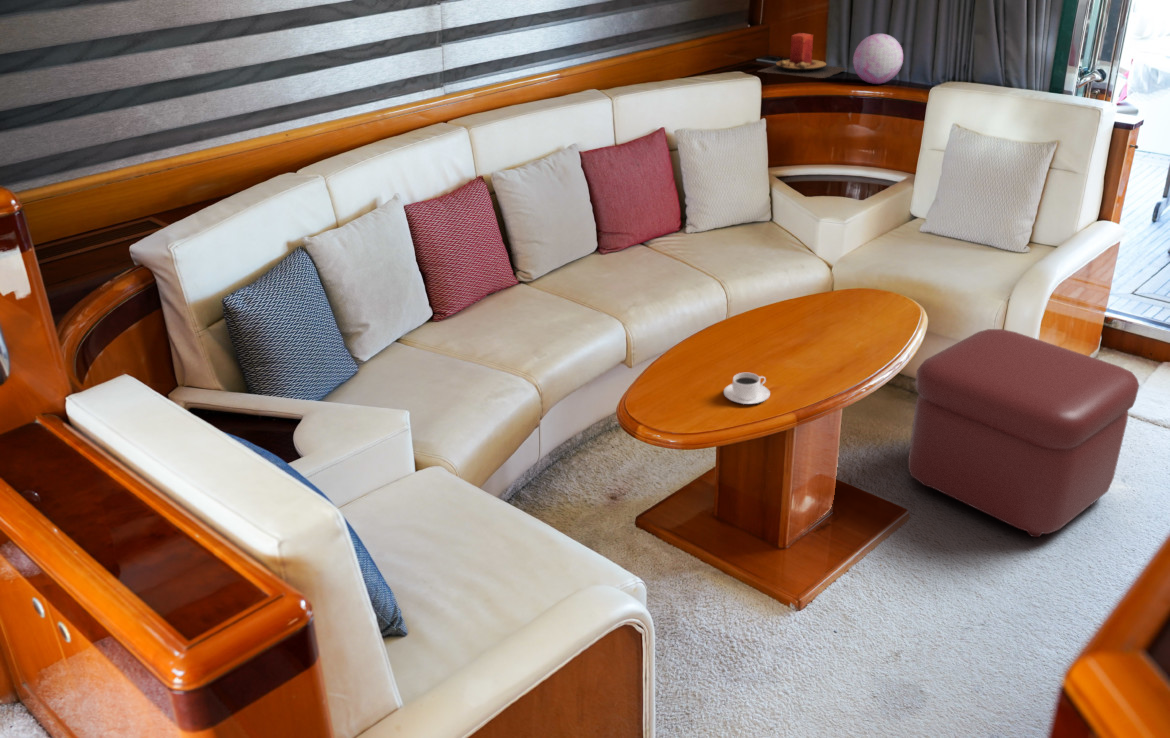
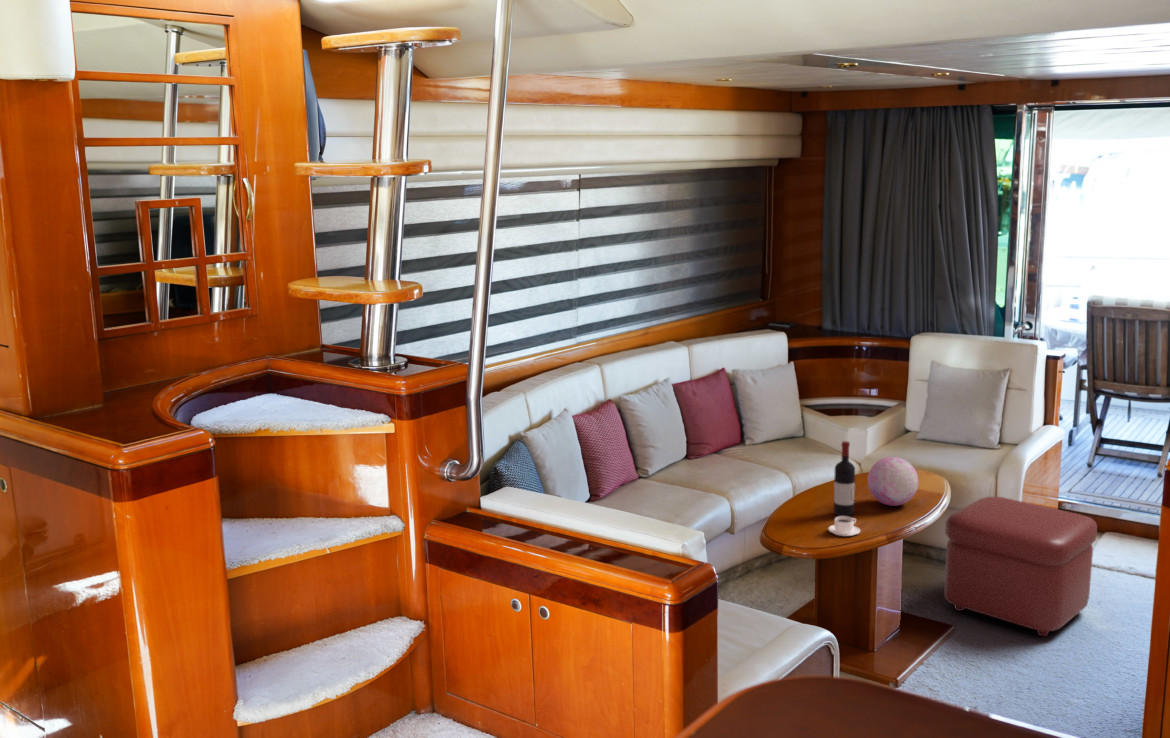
candle: present [758,33,847,78] -> none [775,302,842,335]
decorative orb: present [853,34,903,84] -> present [868,457,919,506]
wine bottle: none [747,259,779,366] -> present [834,441,855,516]

